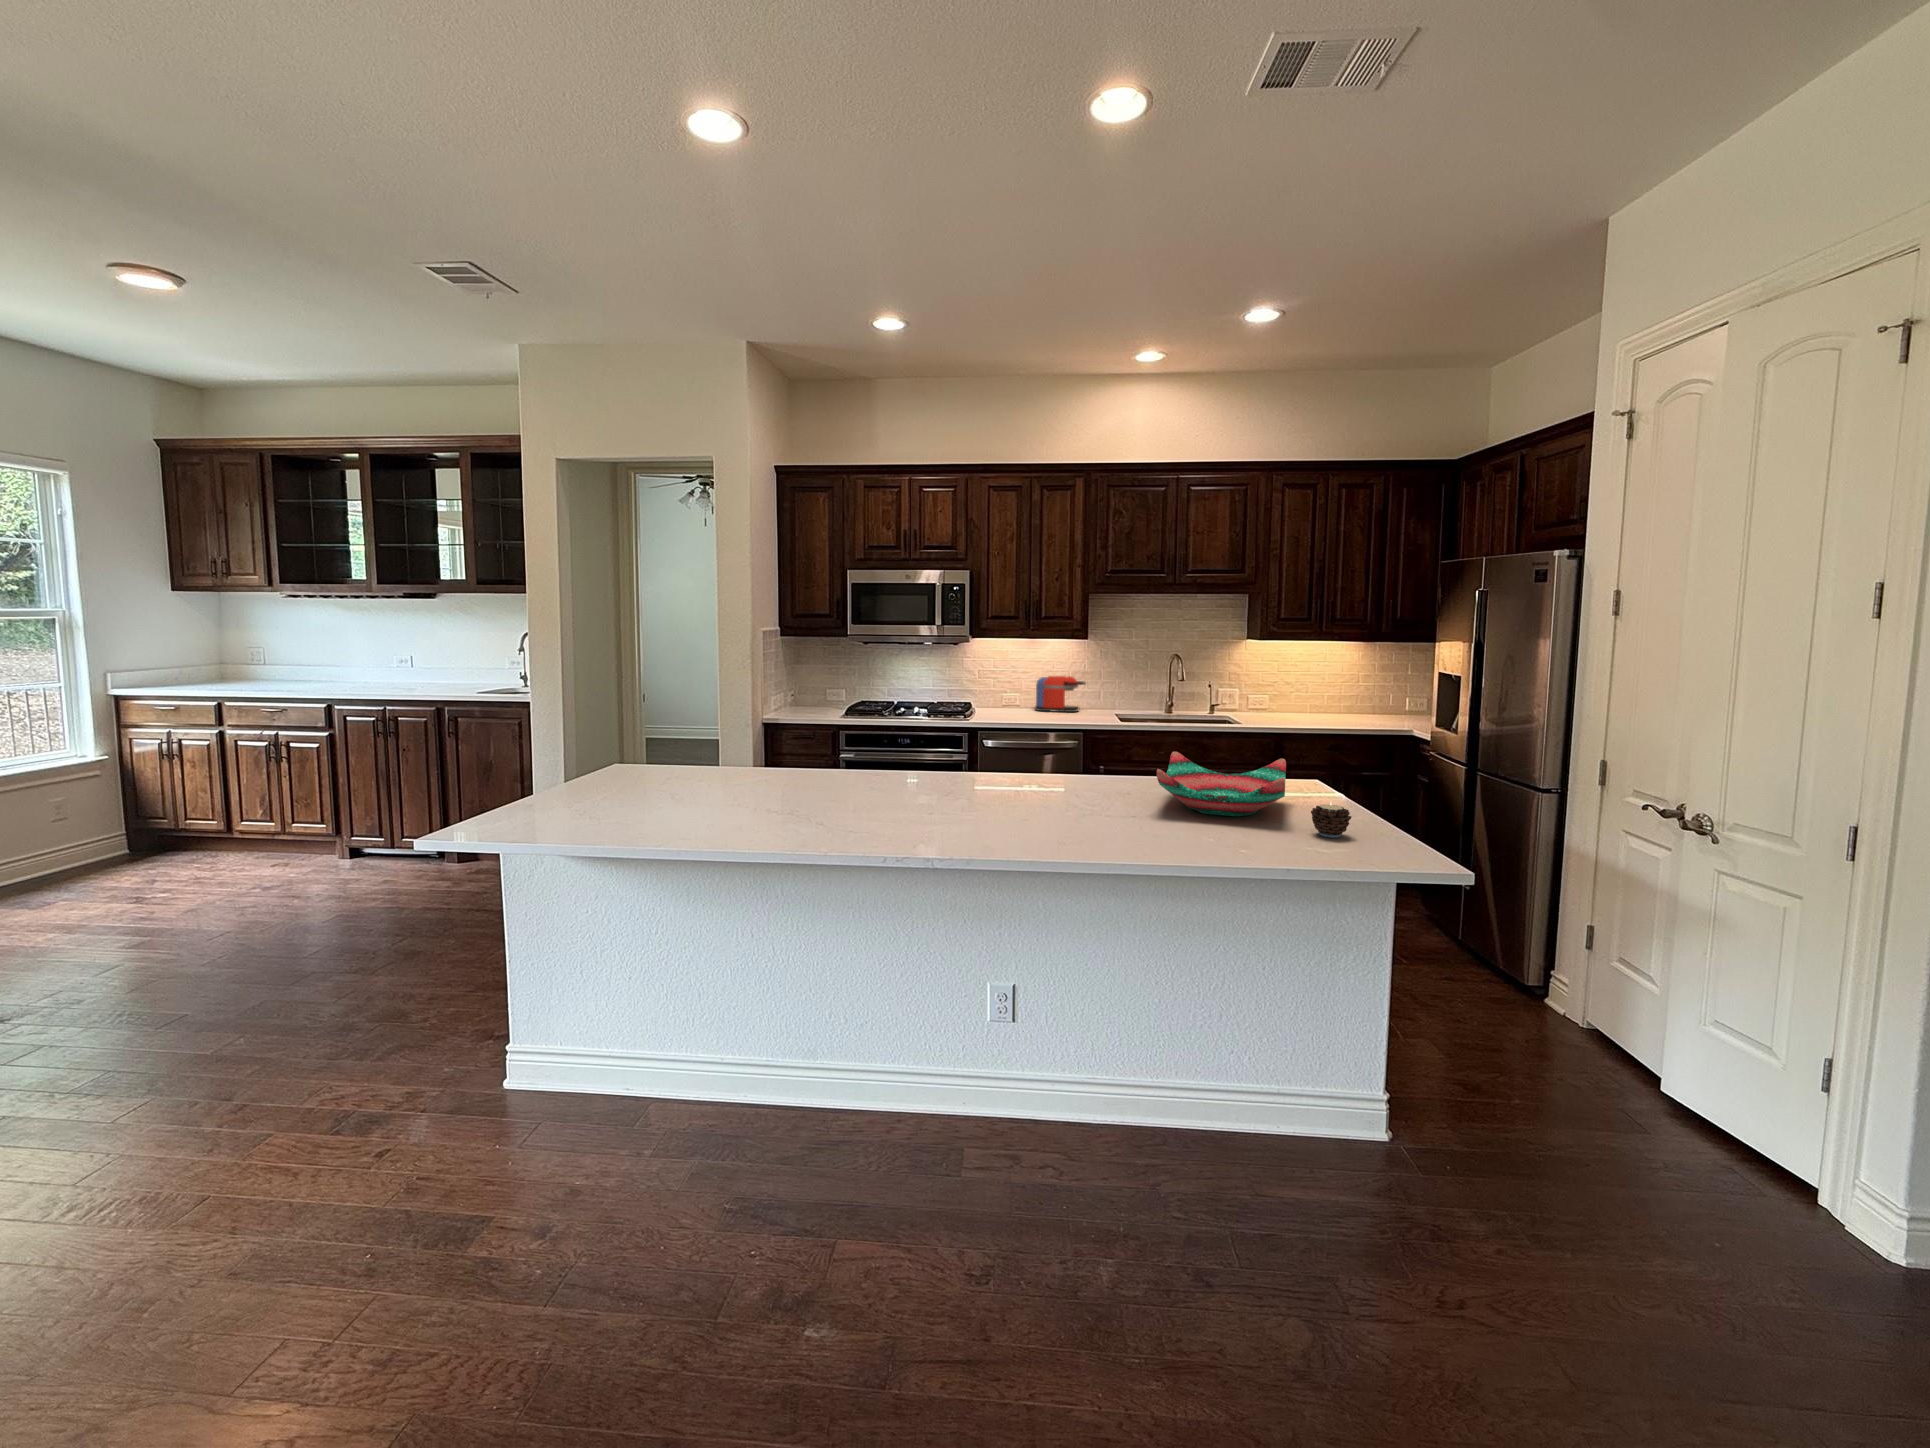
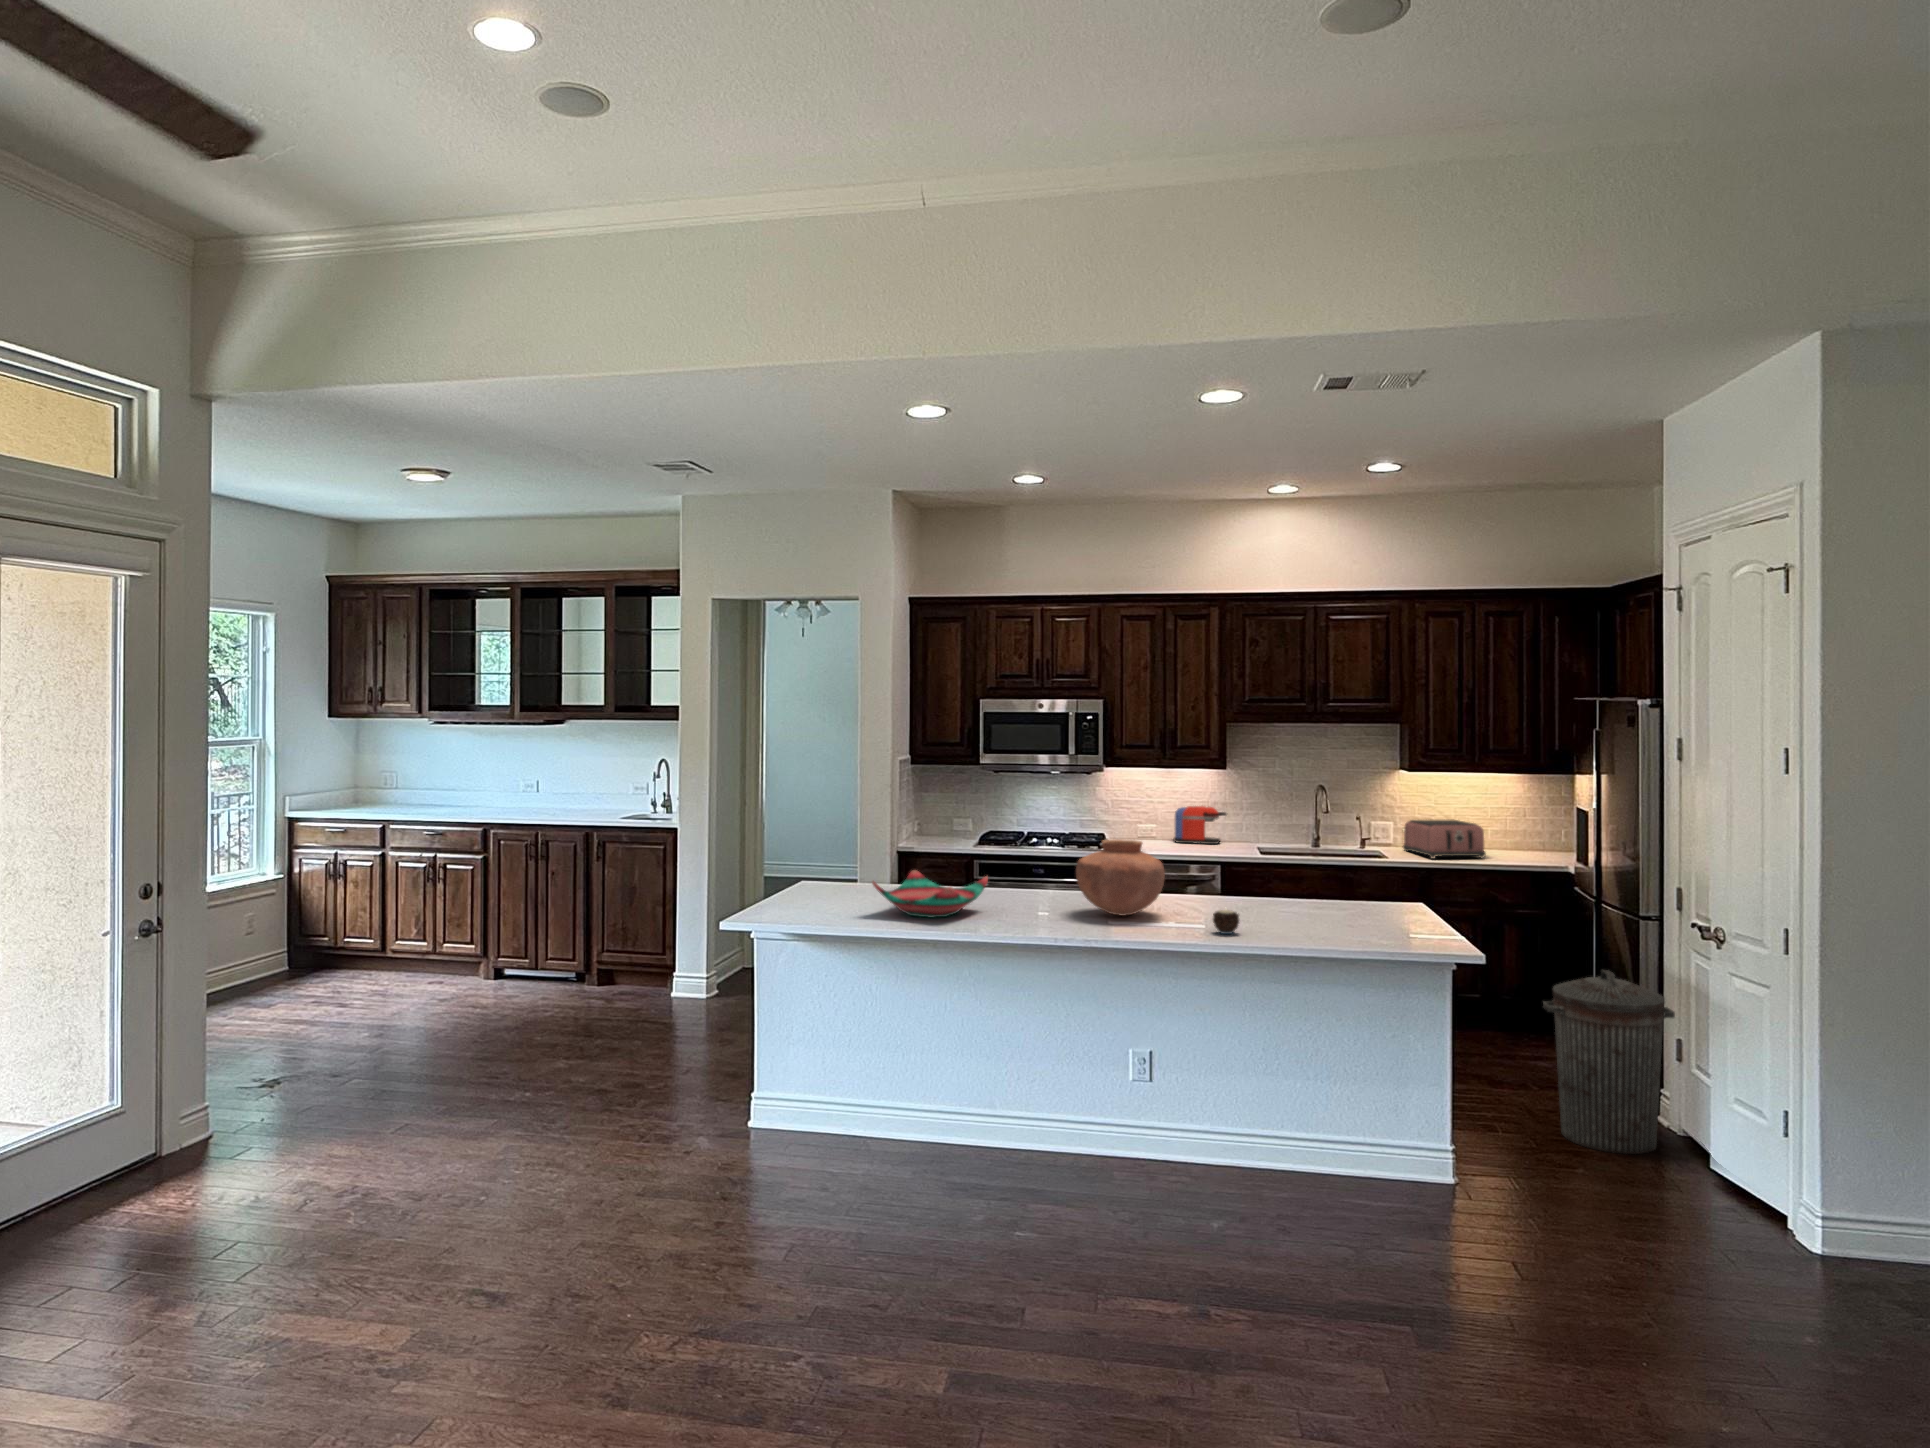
toaster: none [1249,686,1330,724] -> present [1403,820,1486,858]
vase: none [918,712,1030,809] -> present [1076,839,1165,916]
decorative bowl: present [1157,752,1286,817] -> present [872,870,988,917]
candle: present [1311,803,1352,838] -> present [1213,910,1239,934]
trash can: none [1452,853,1604,1065] -> present [1543,970,1675,1154]

